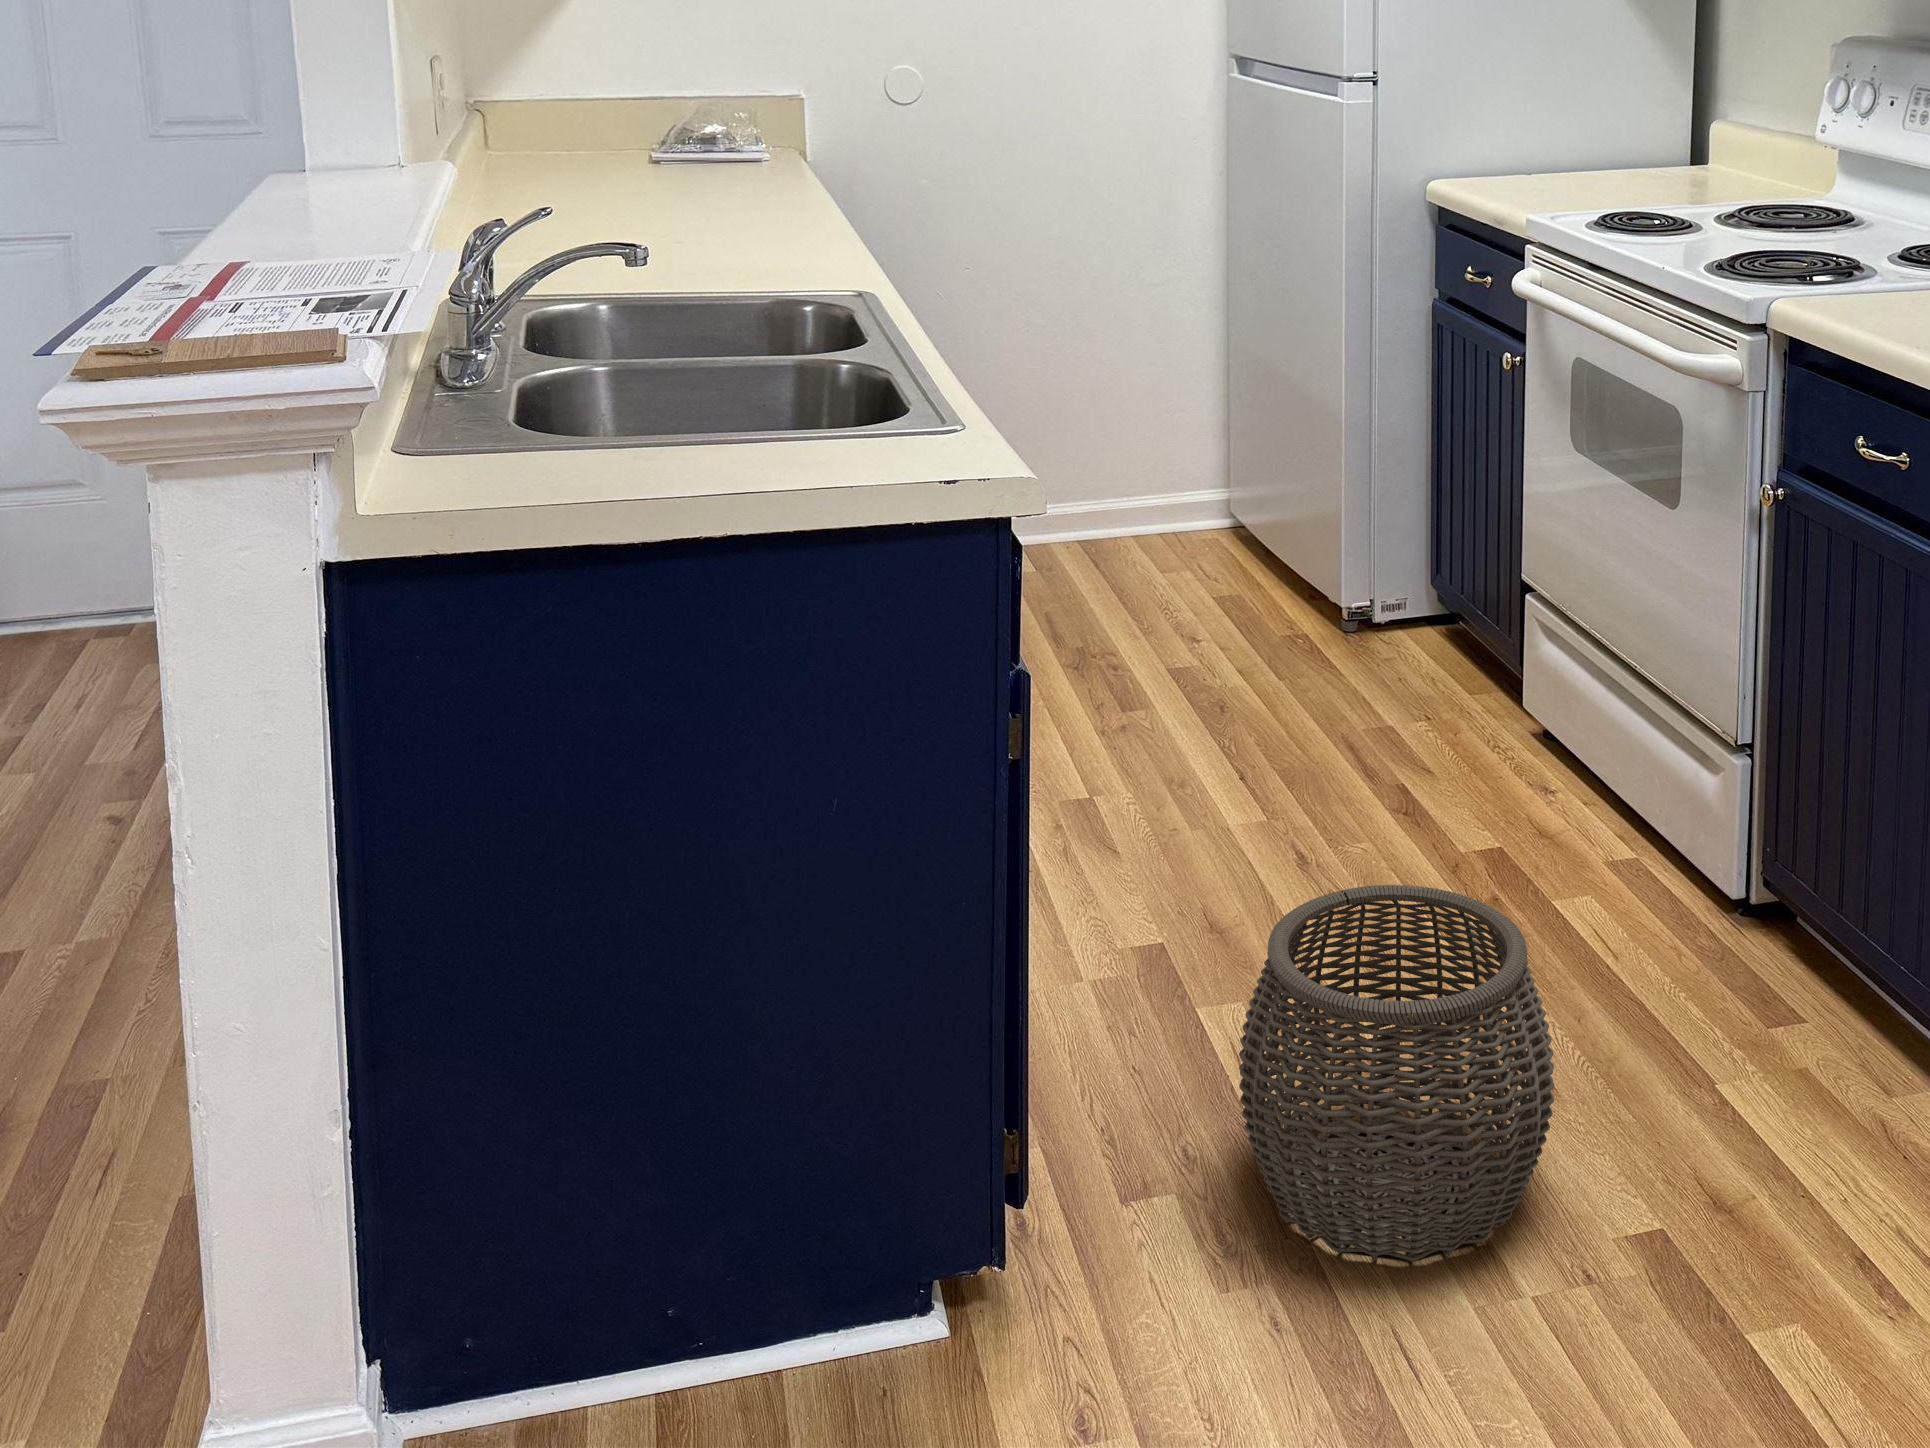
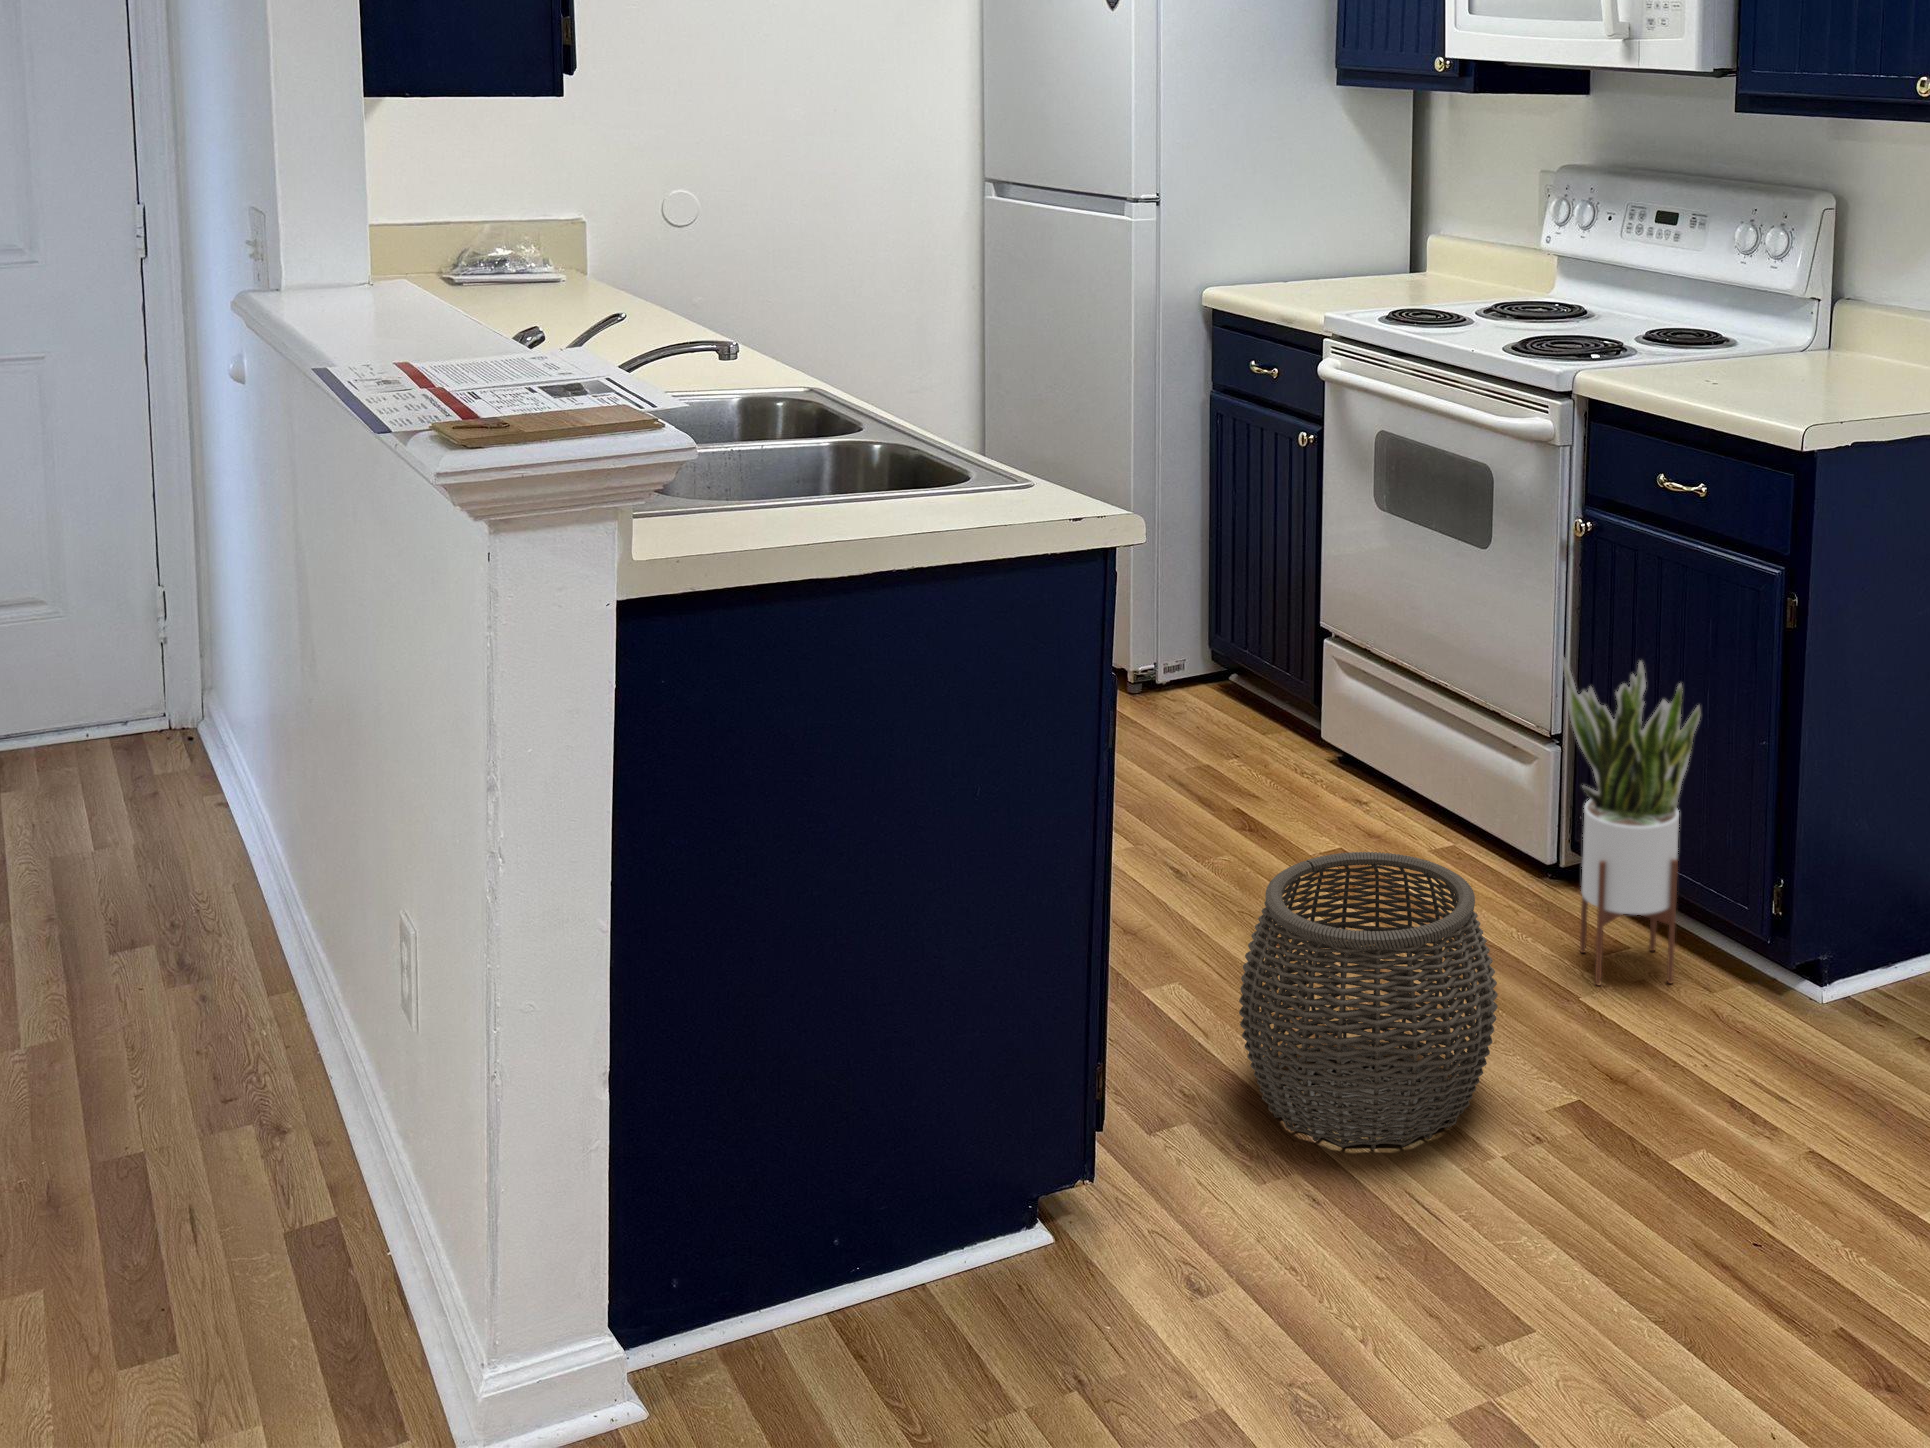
potted plant: none [1713,654,1888,1076] -> present [1560,656,1700,985]

